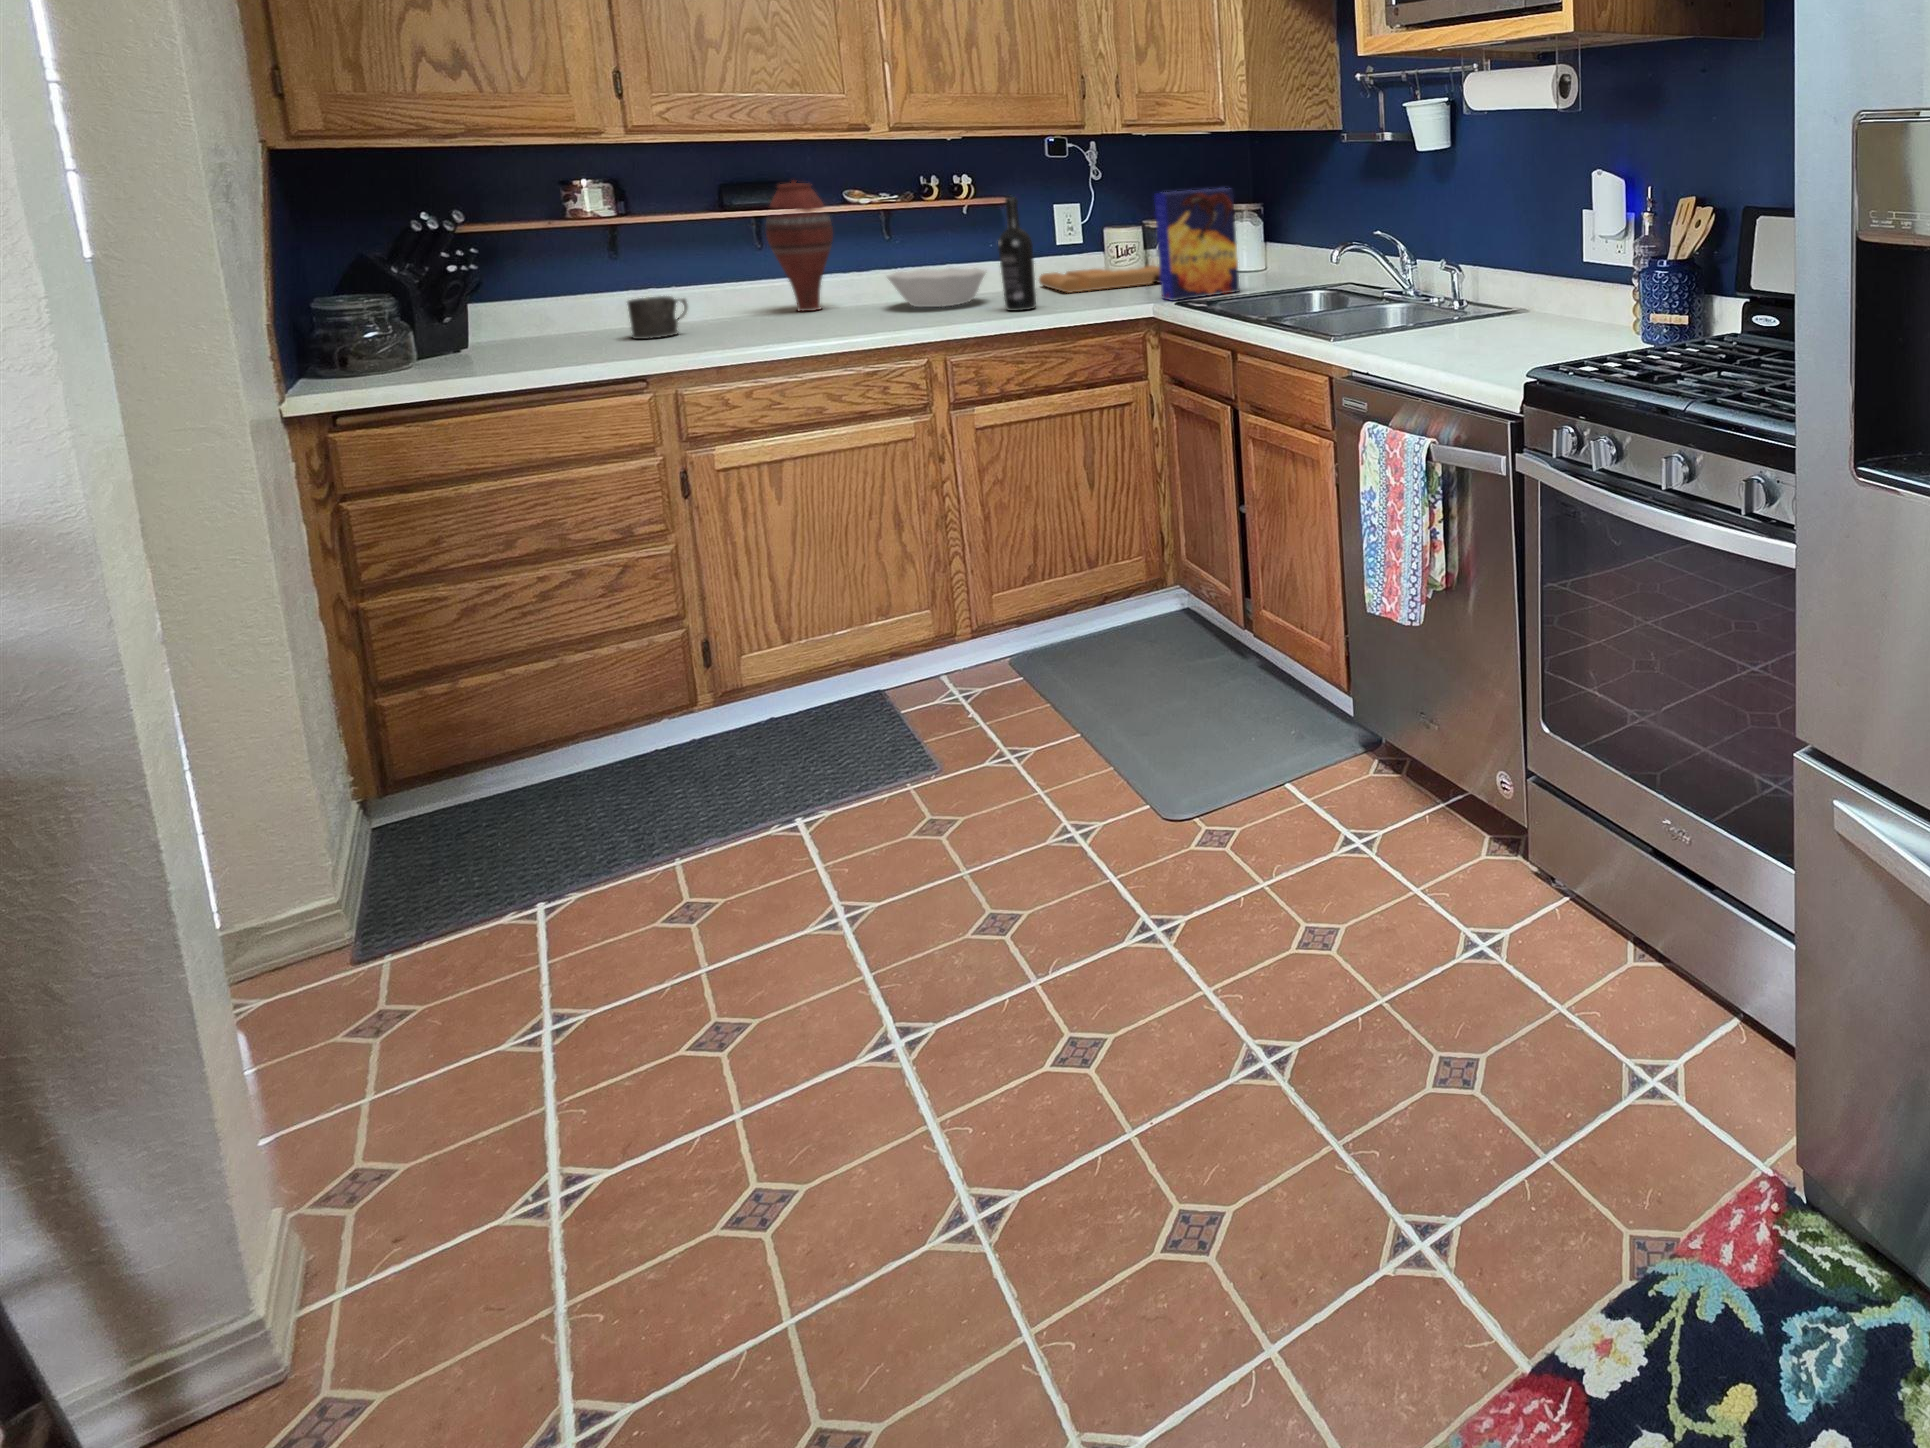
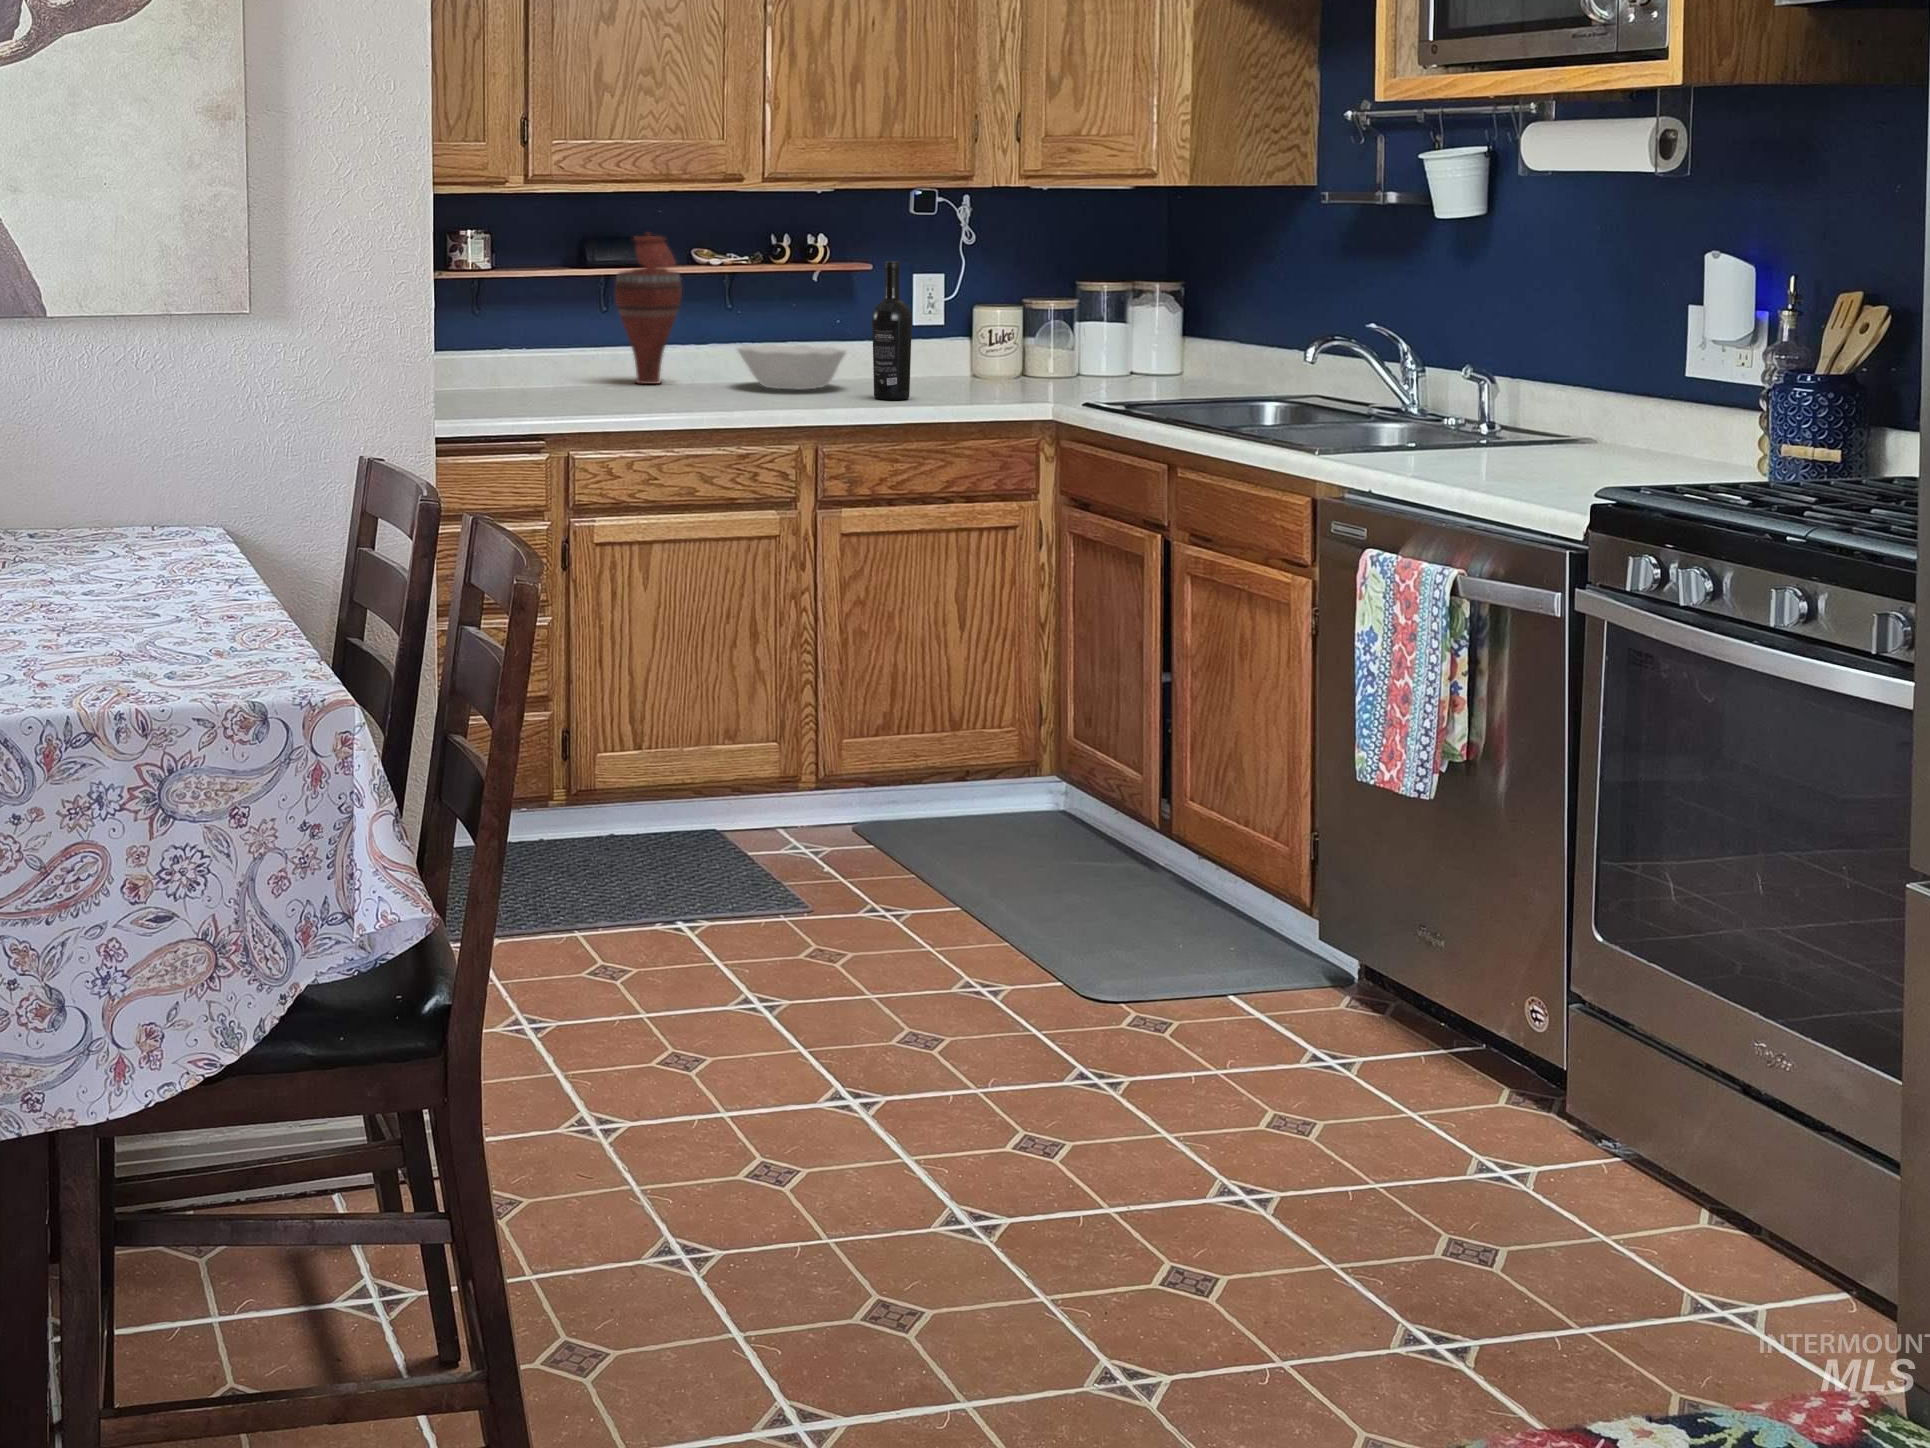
cereal box: present [1154,188,1239,301] -> none [1061,262,1162,402]
cutting board: present [1039,265,1161,293] -> none [893,357,1069,385]
mug: present [628,296,687,339] -> none [496,354,551,398]

